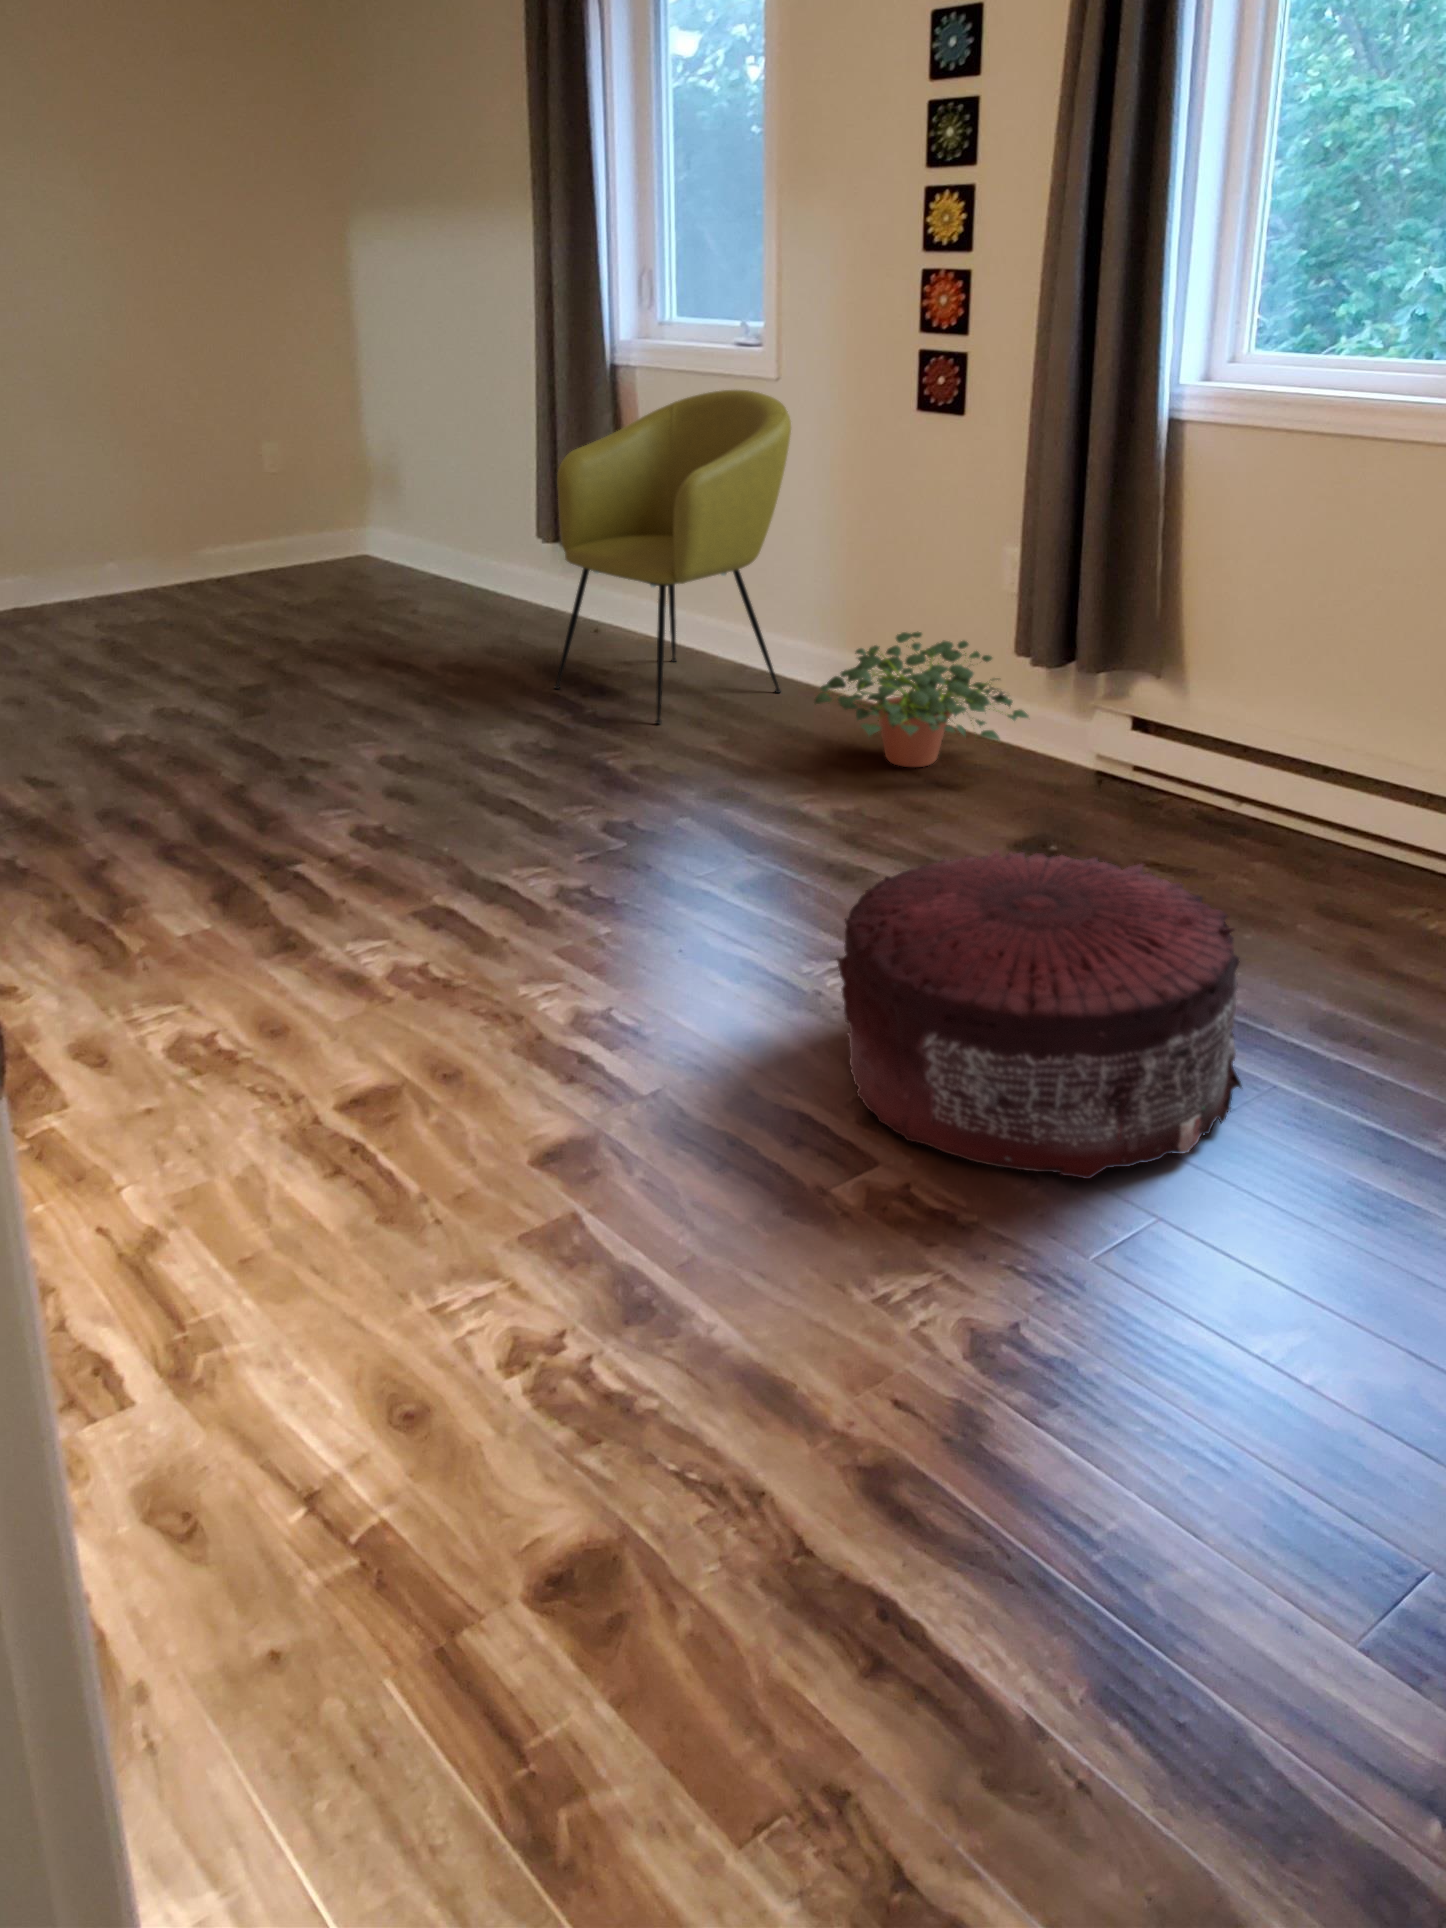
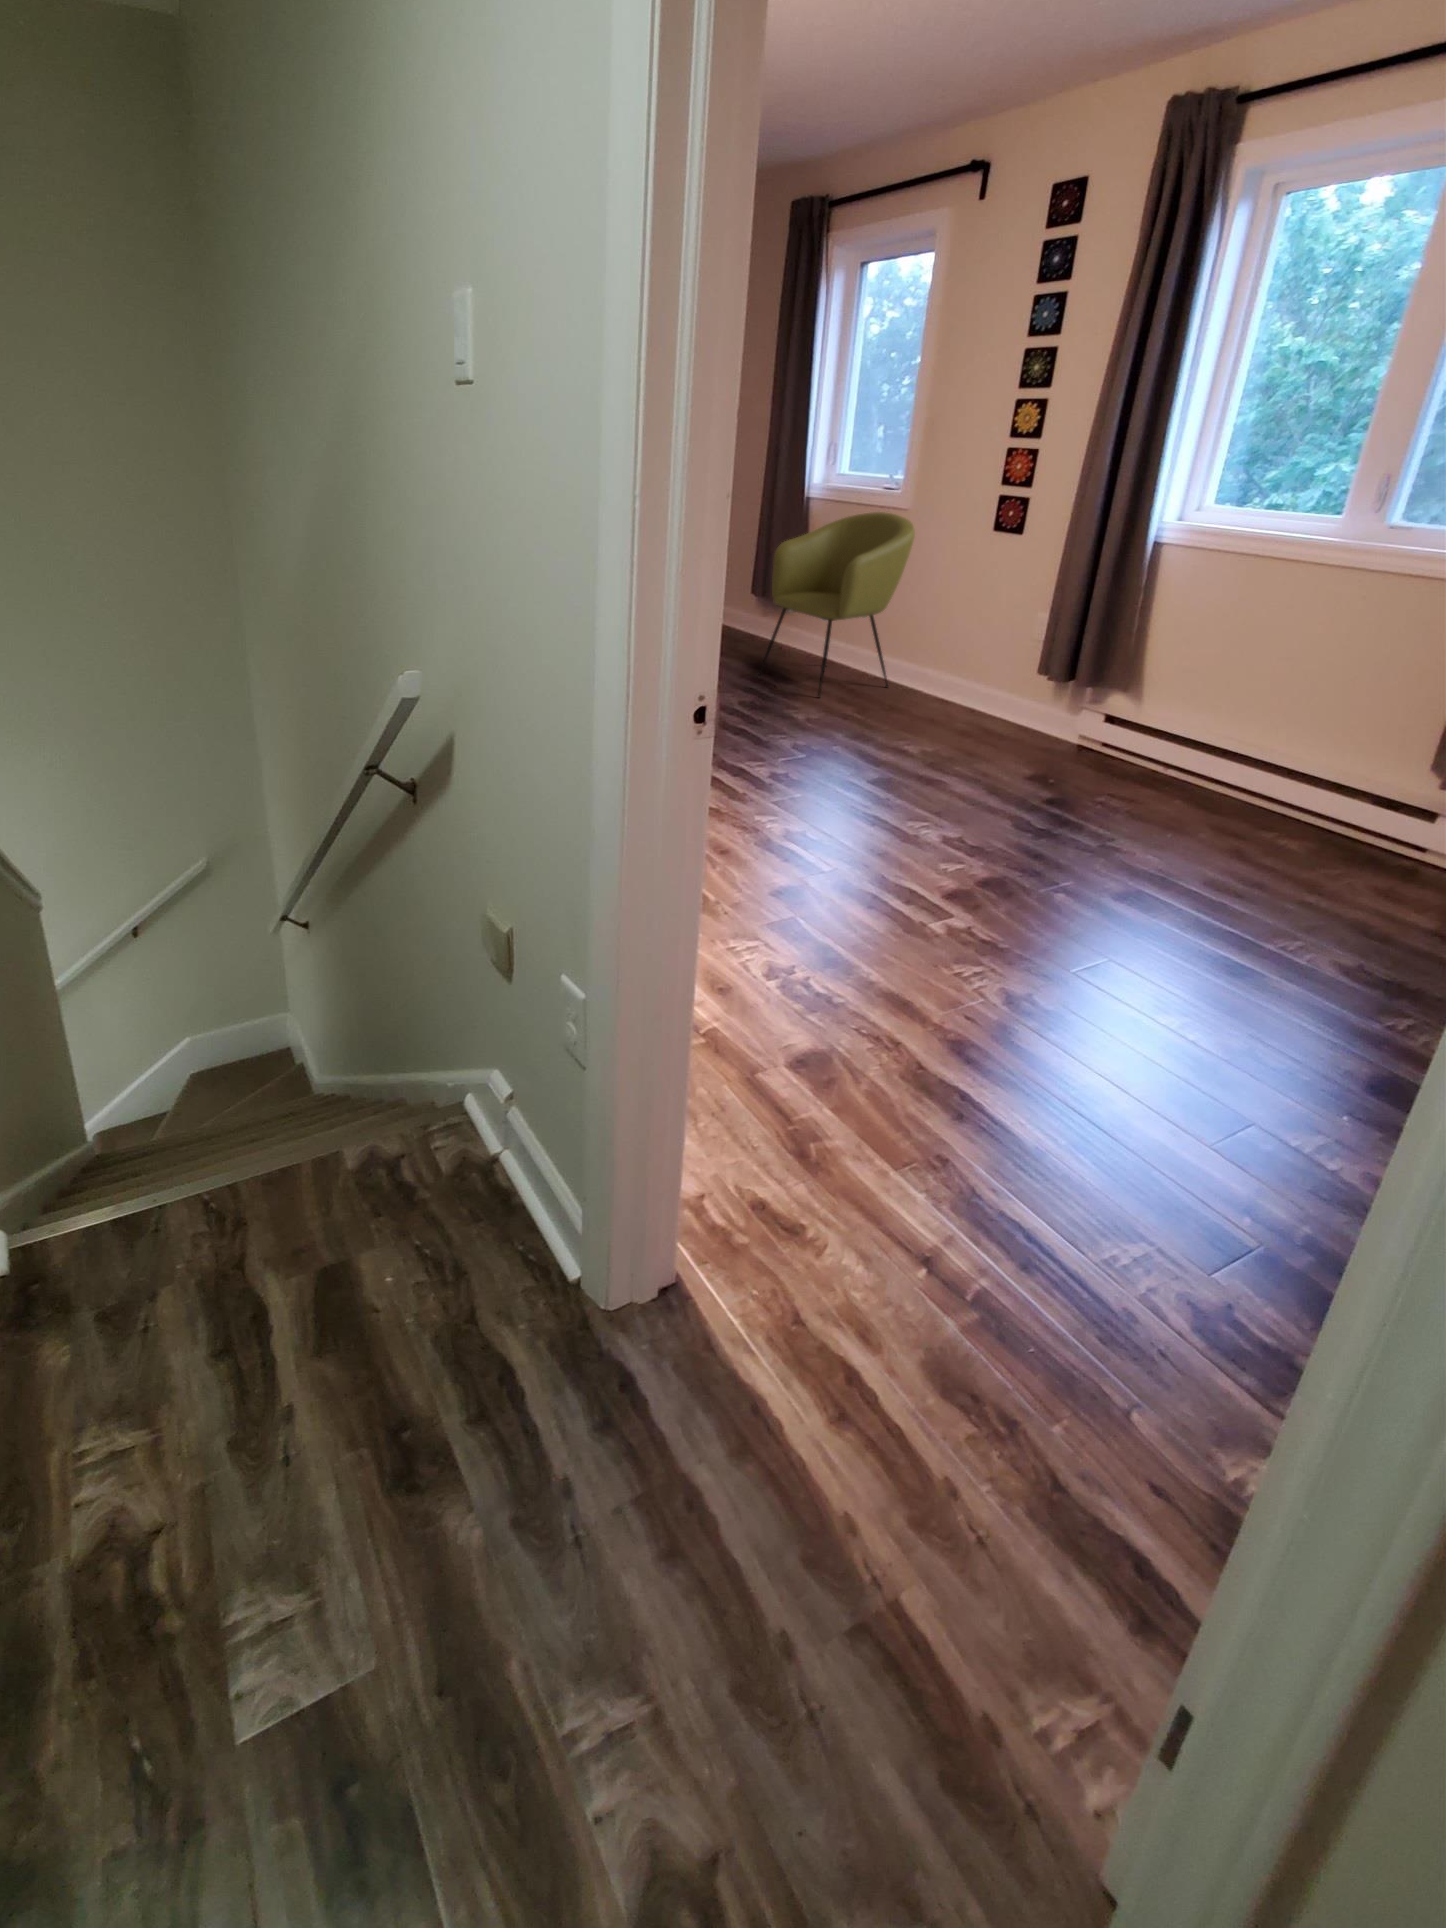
potted plant: present [815,632,1029,767] -> none [915,657,1044,733]
pouf: present [837,850,1242,1179] -> none [937,767,1172,937]

